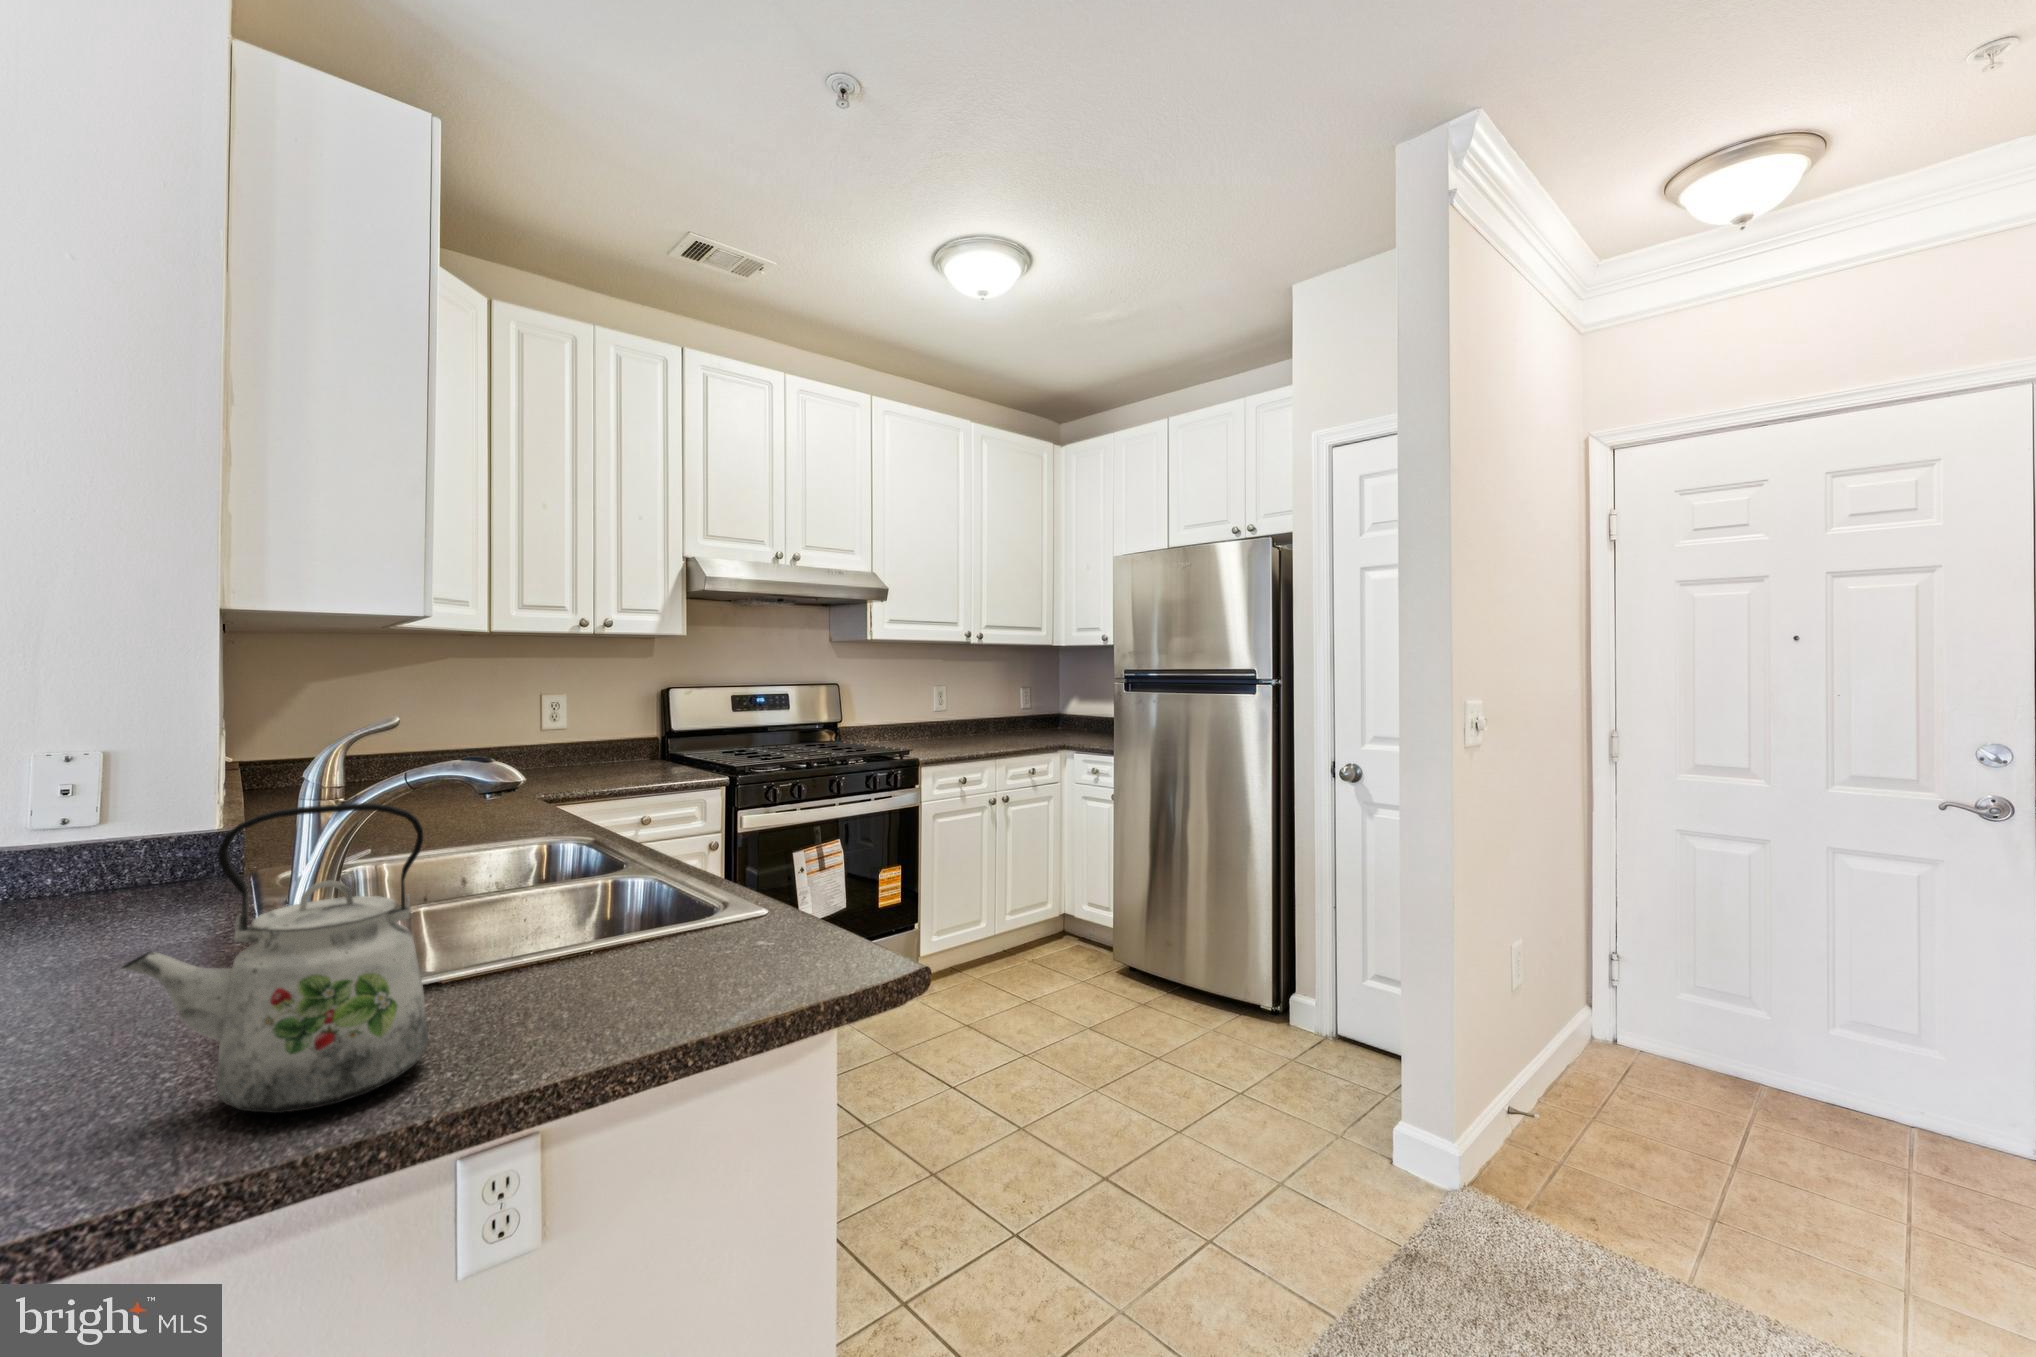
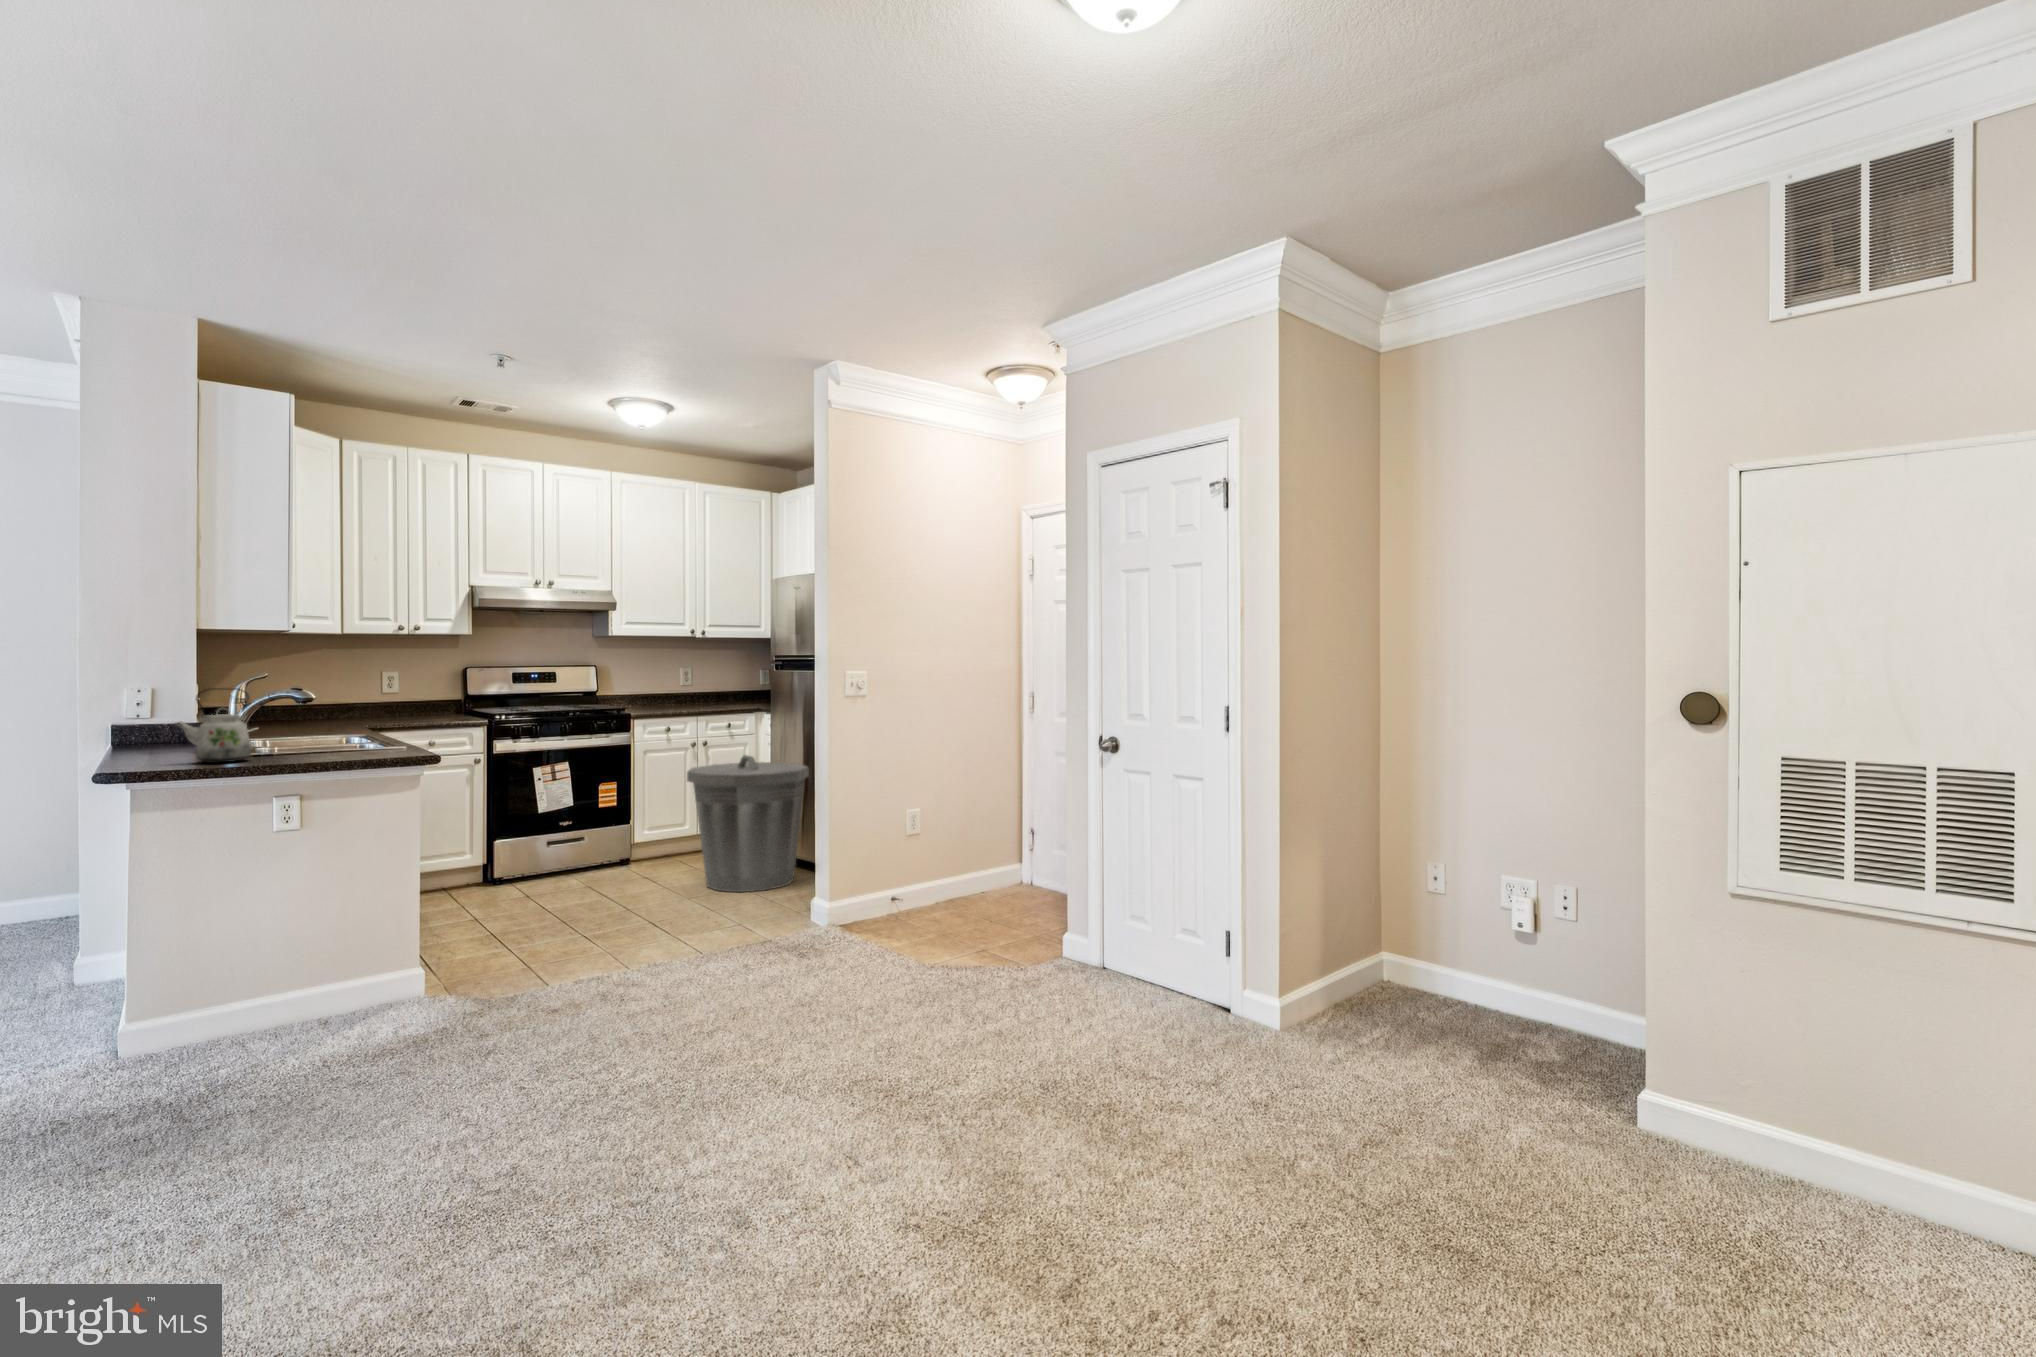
trash can: none [1069,834,1266,1074] -> present [687,755,809,892]

